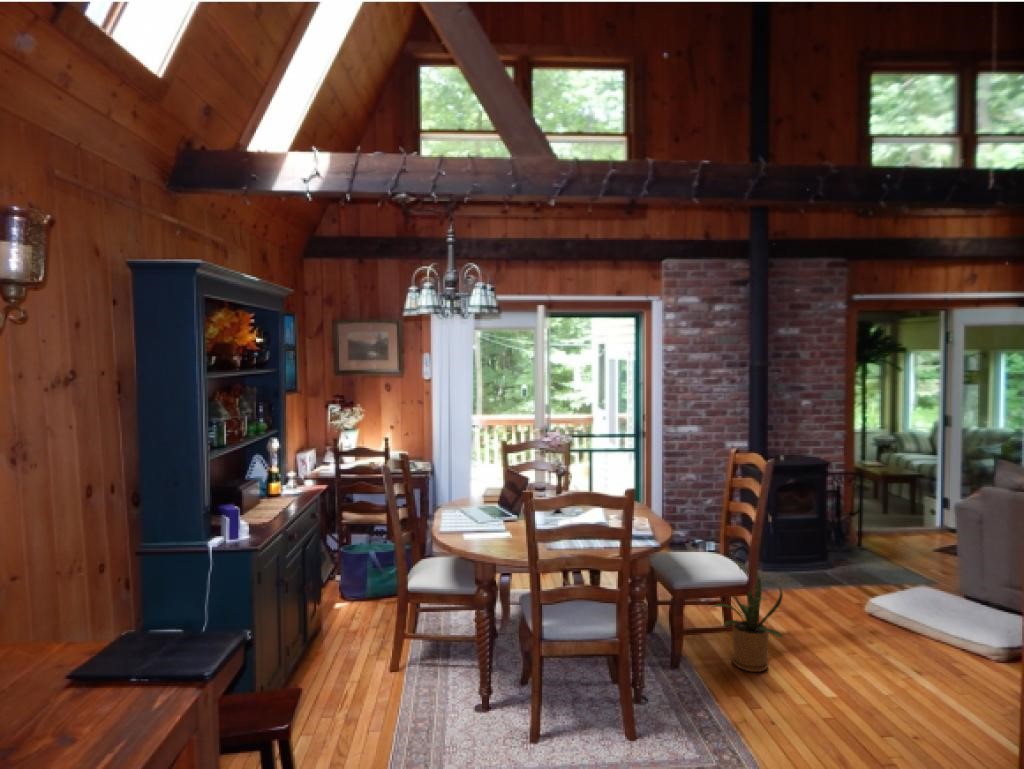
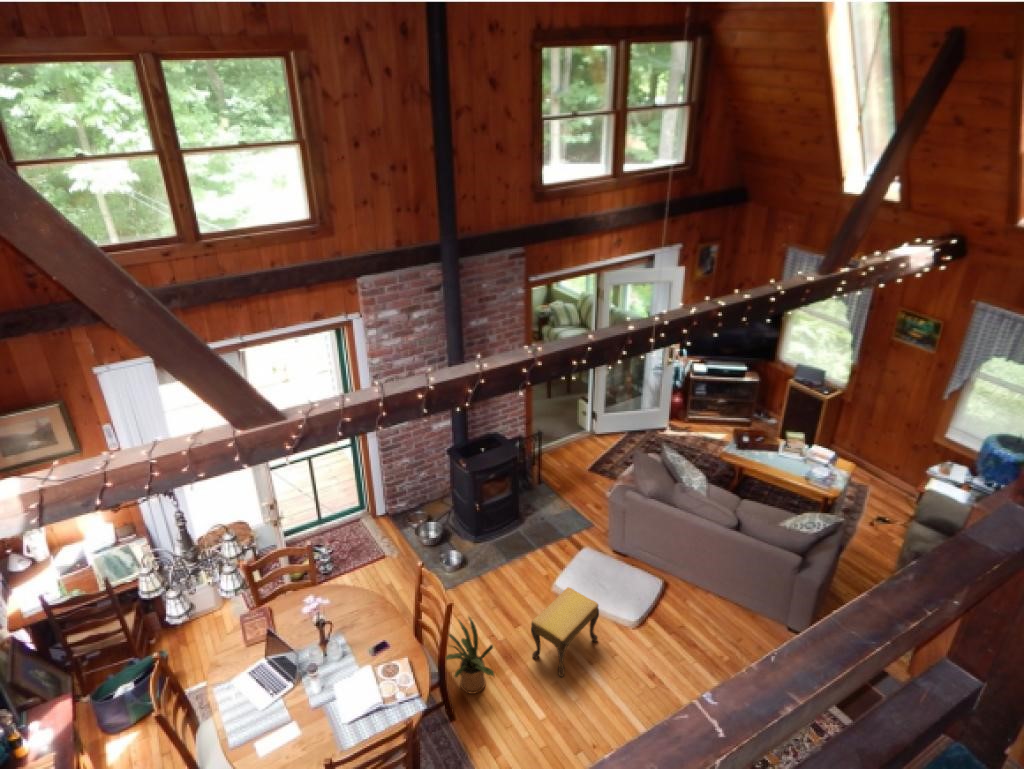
footstool: none [842,581,957,689] -> present [531,587,599,677]

